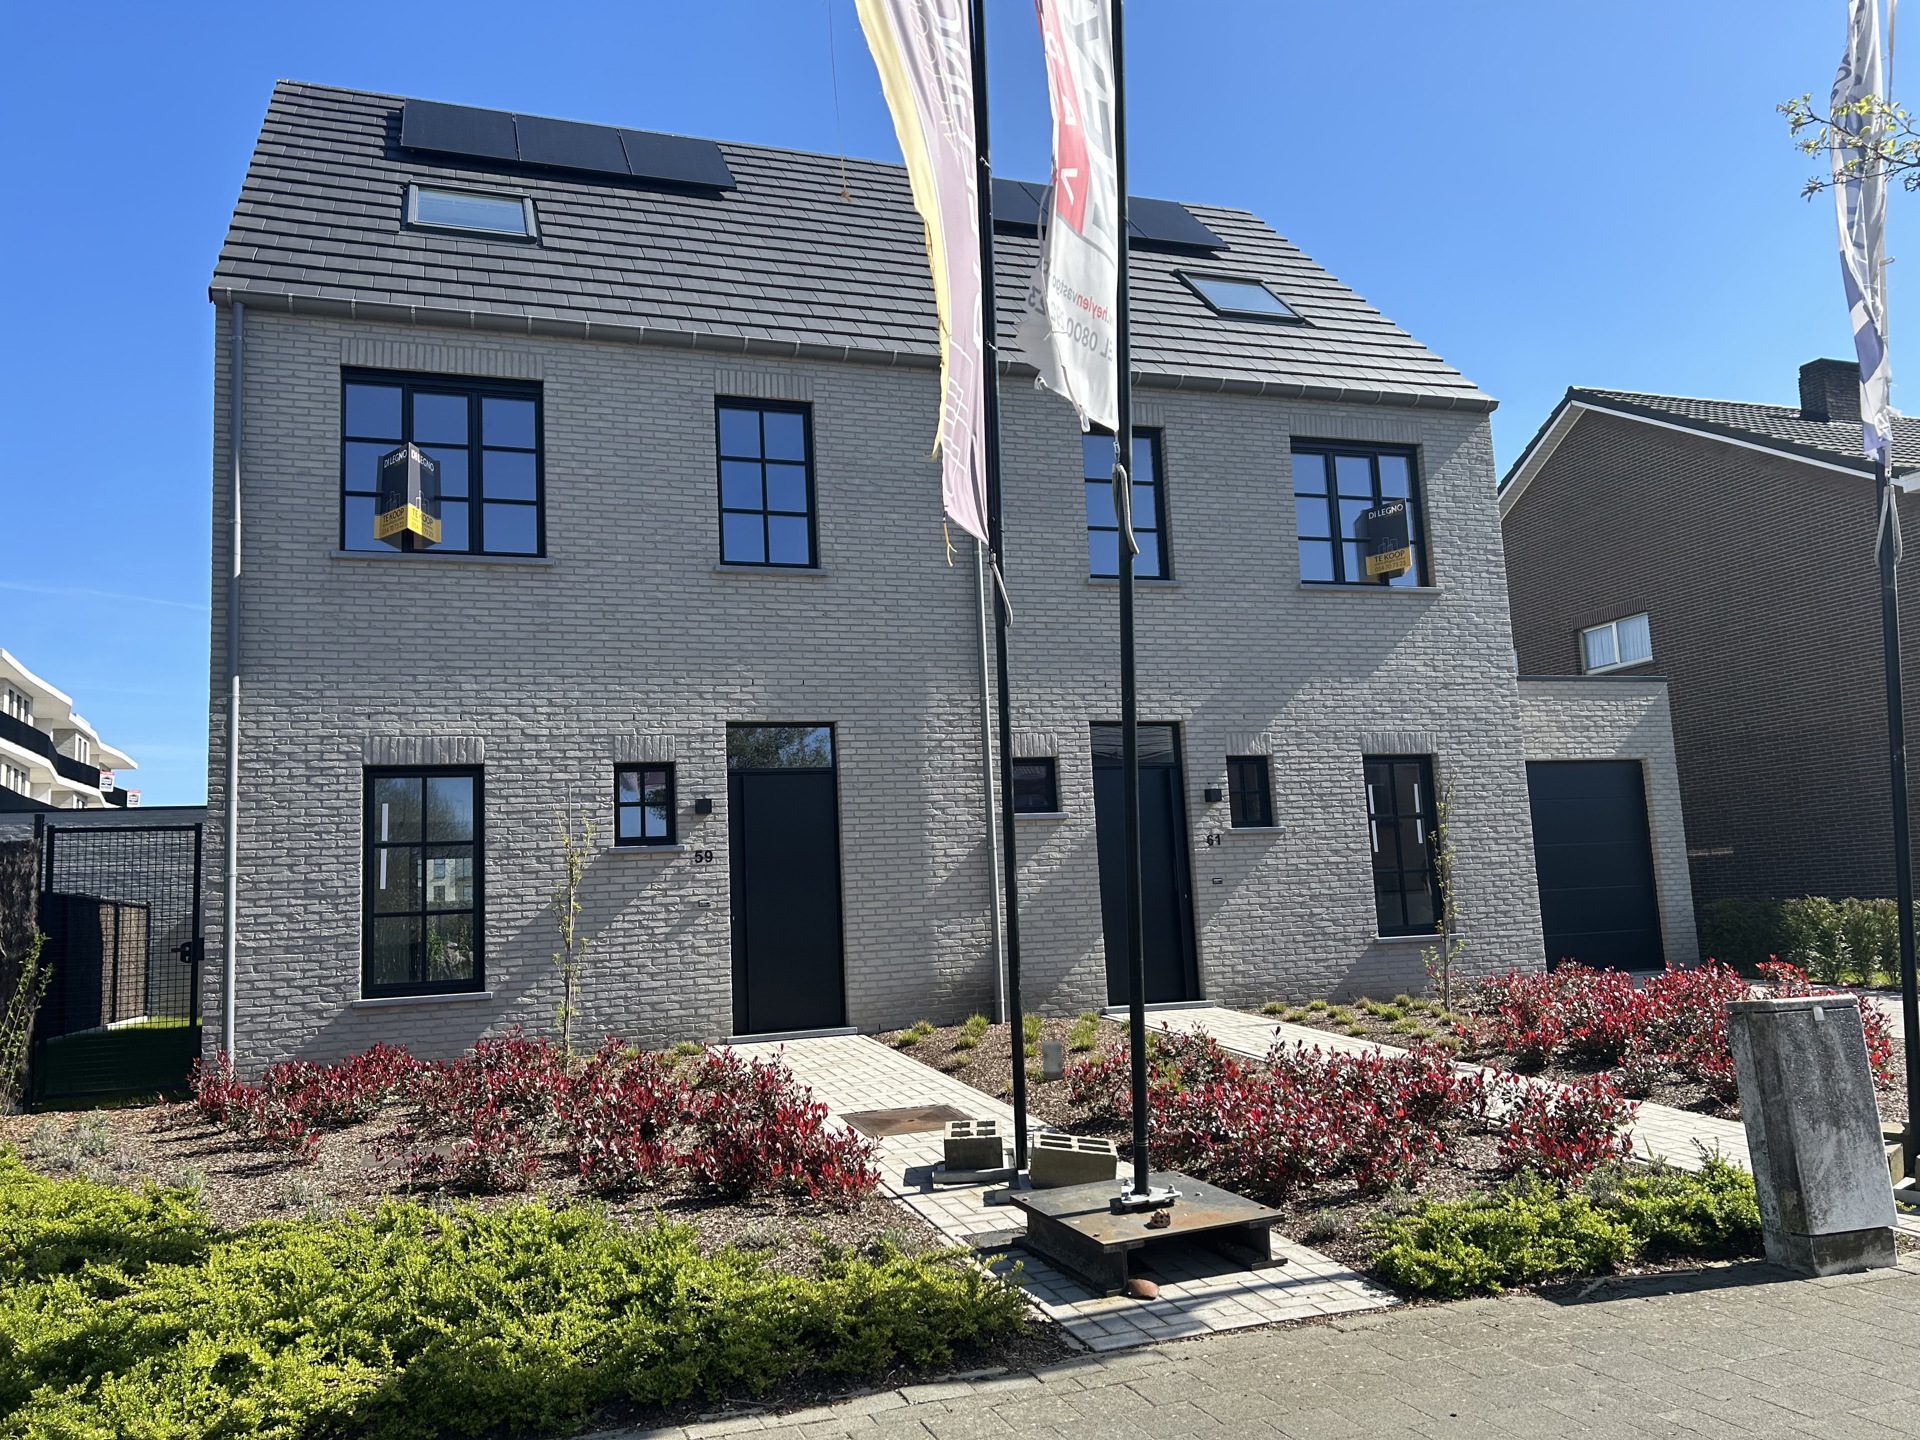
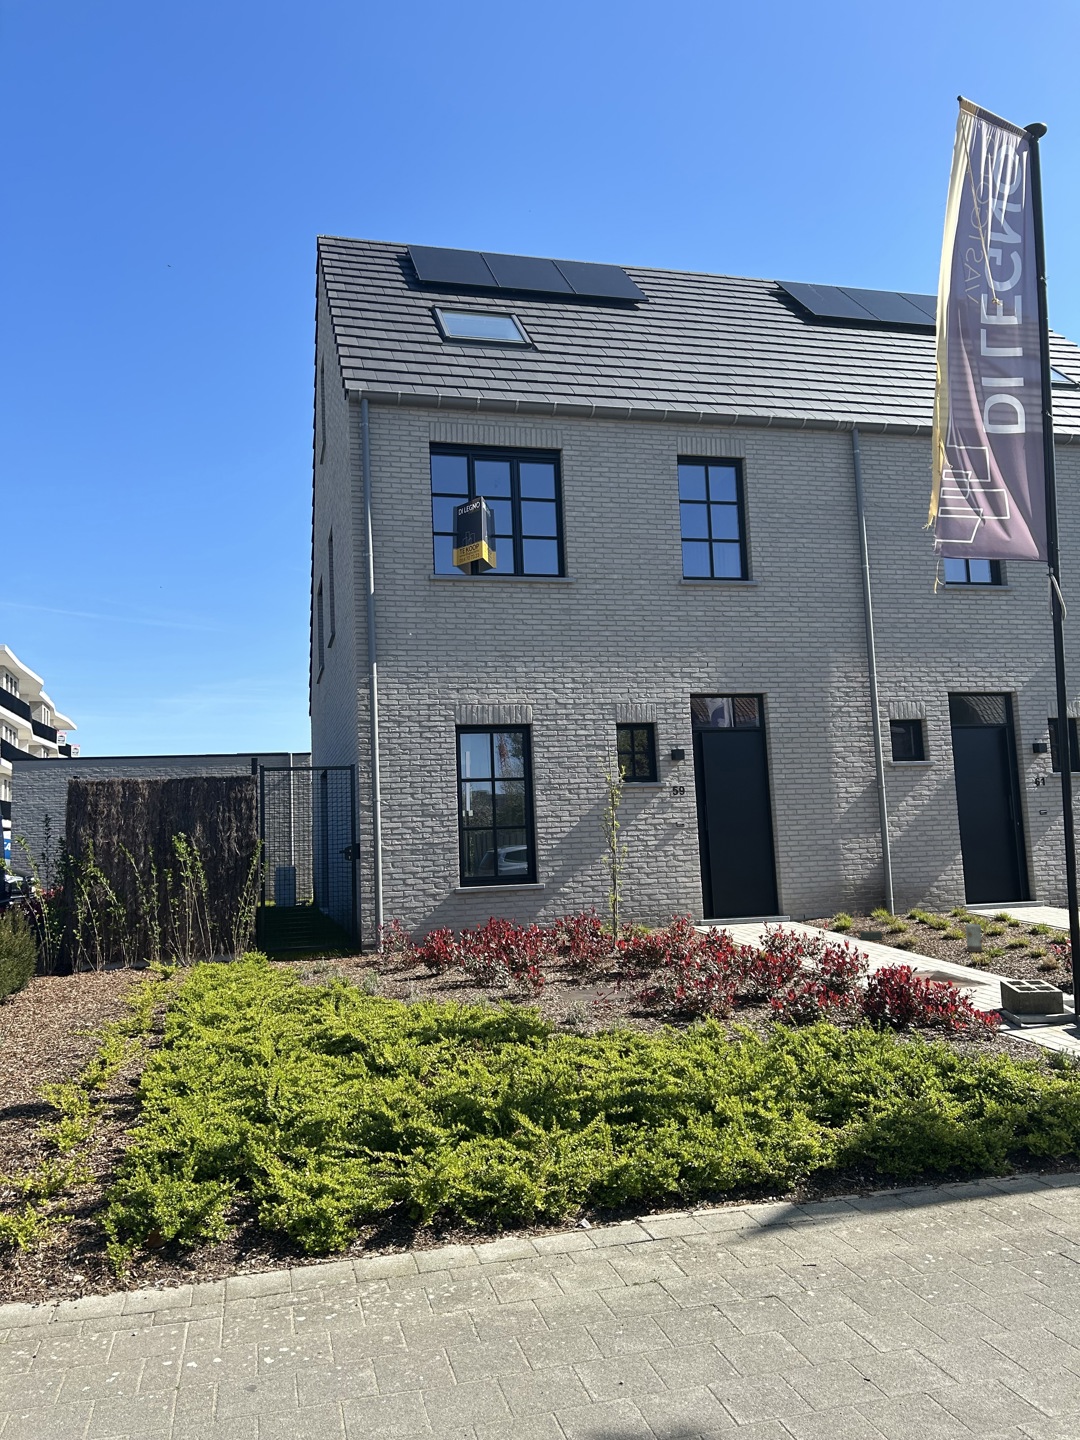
decorative plant: none [911,1022,959,1064] -> present [853,912,882,940]

